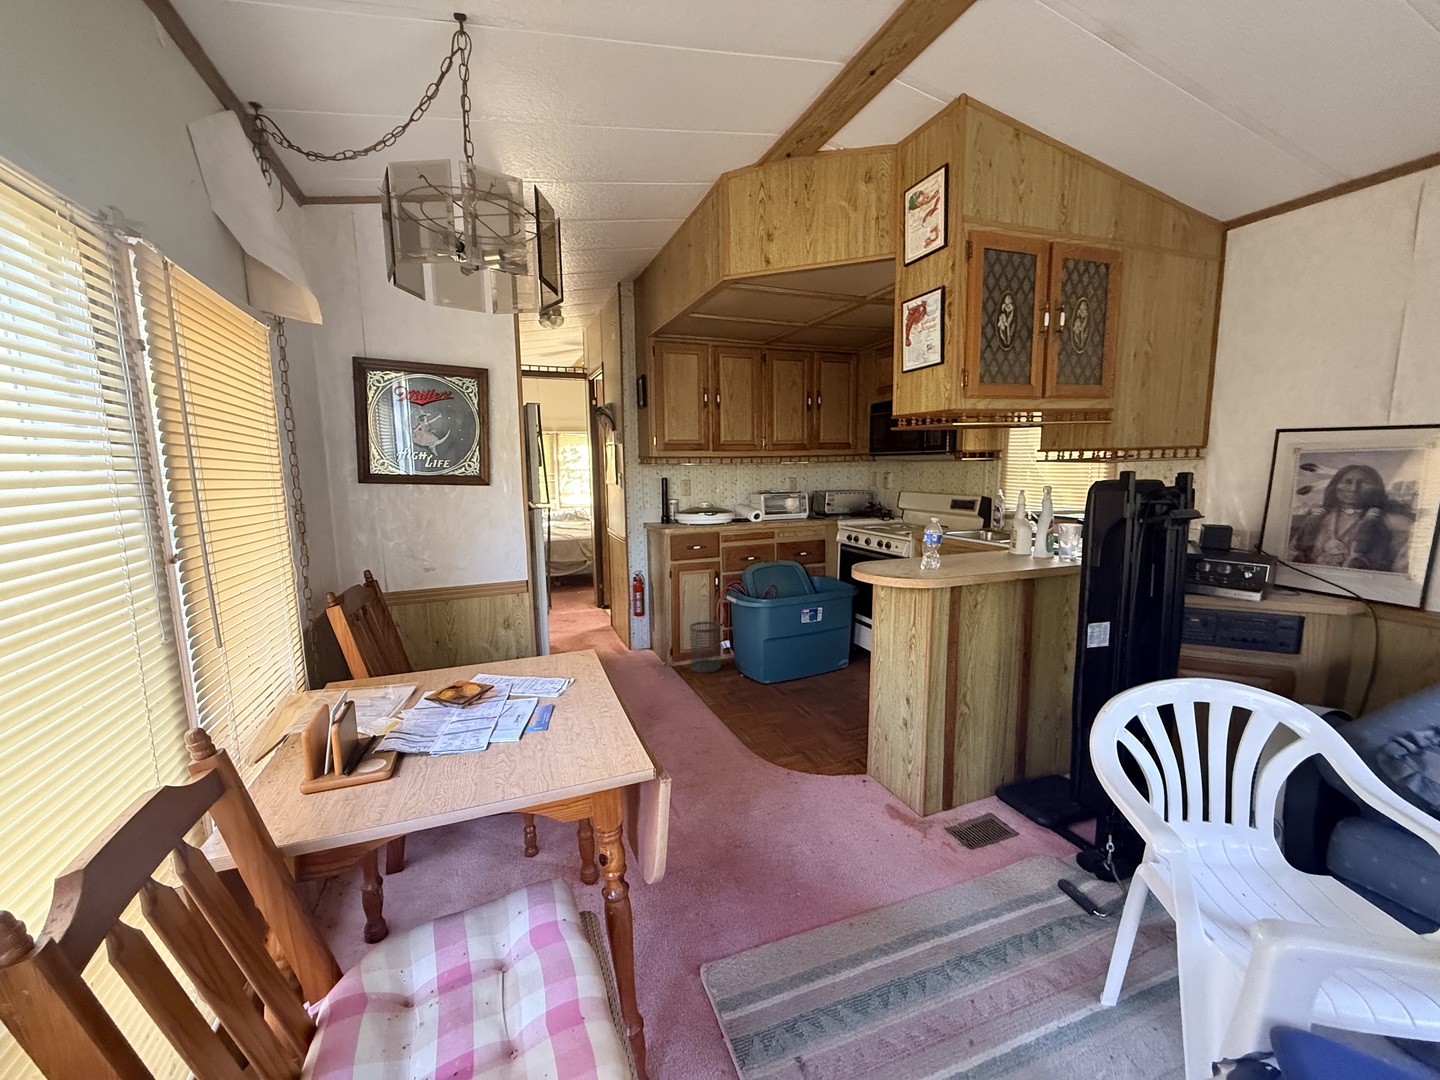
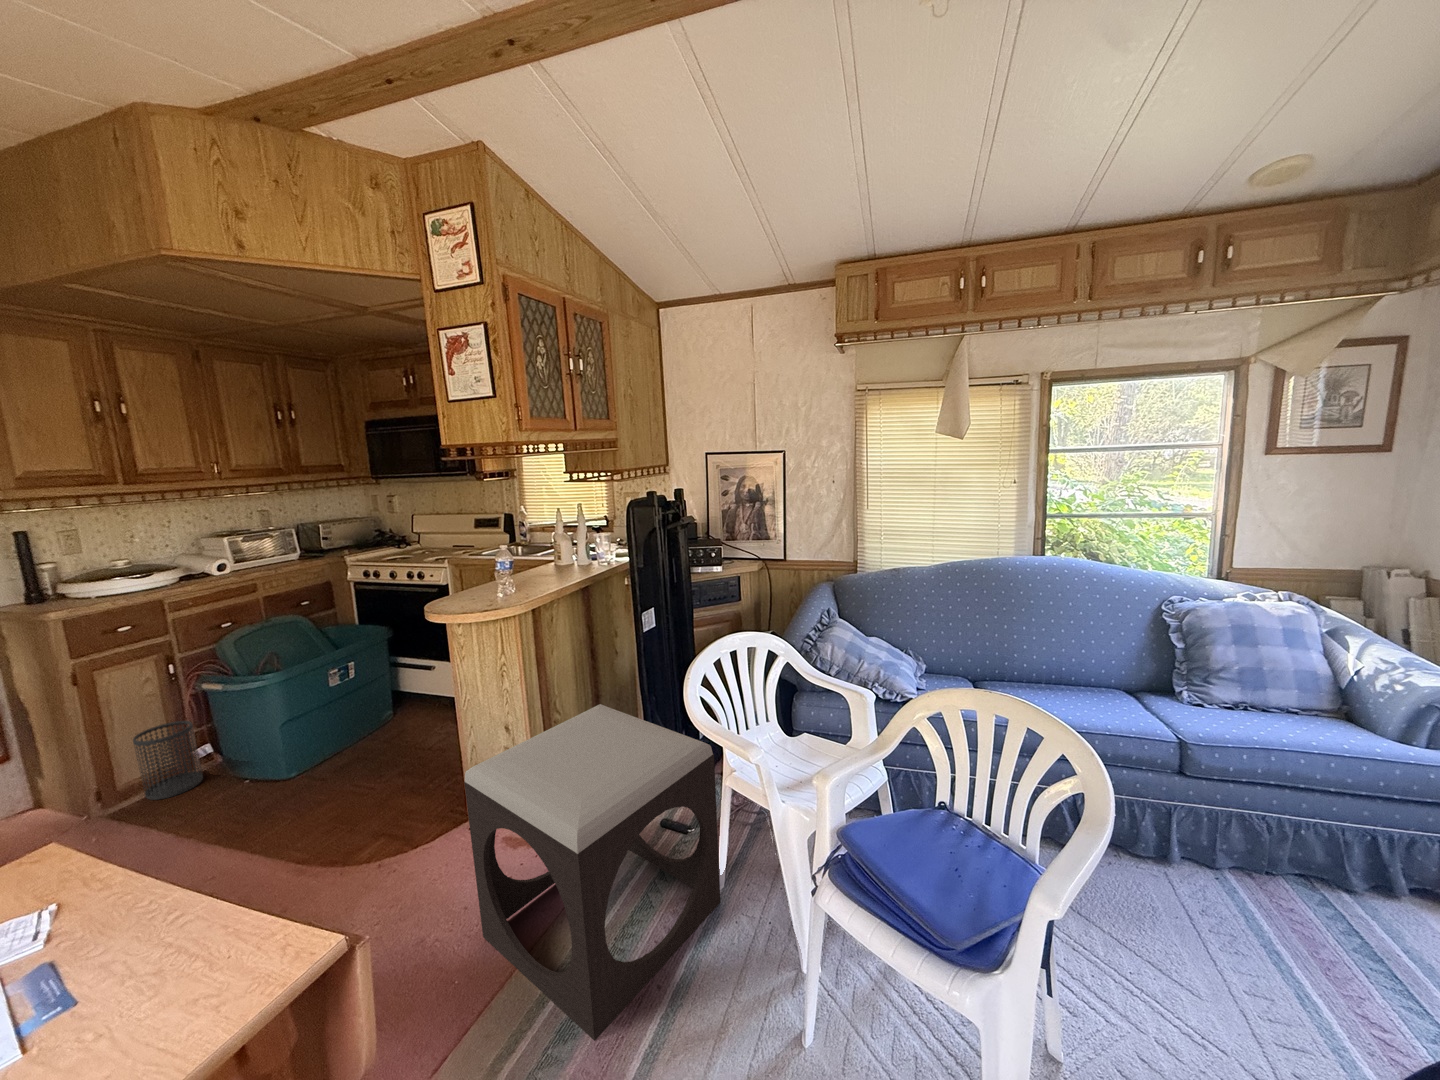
footstool: none [835,707,1109,1021] -> present [464,704,721,1041]

